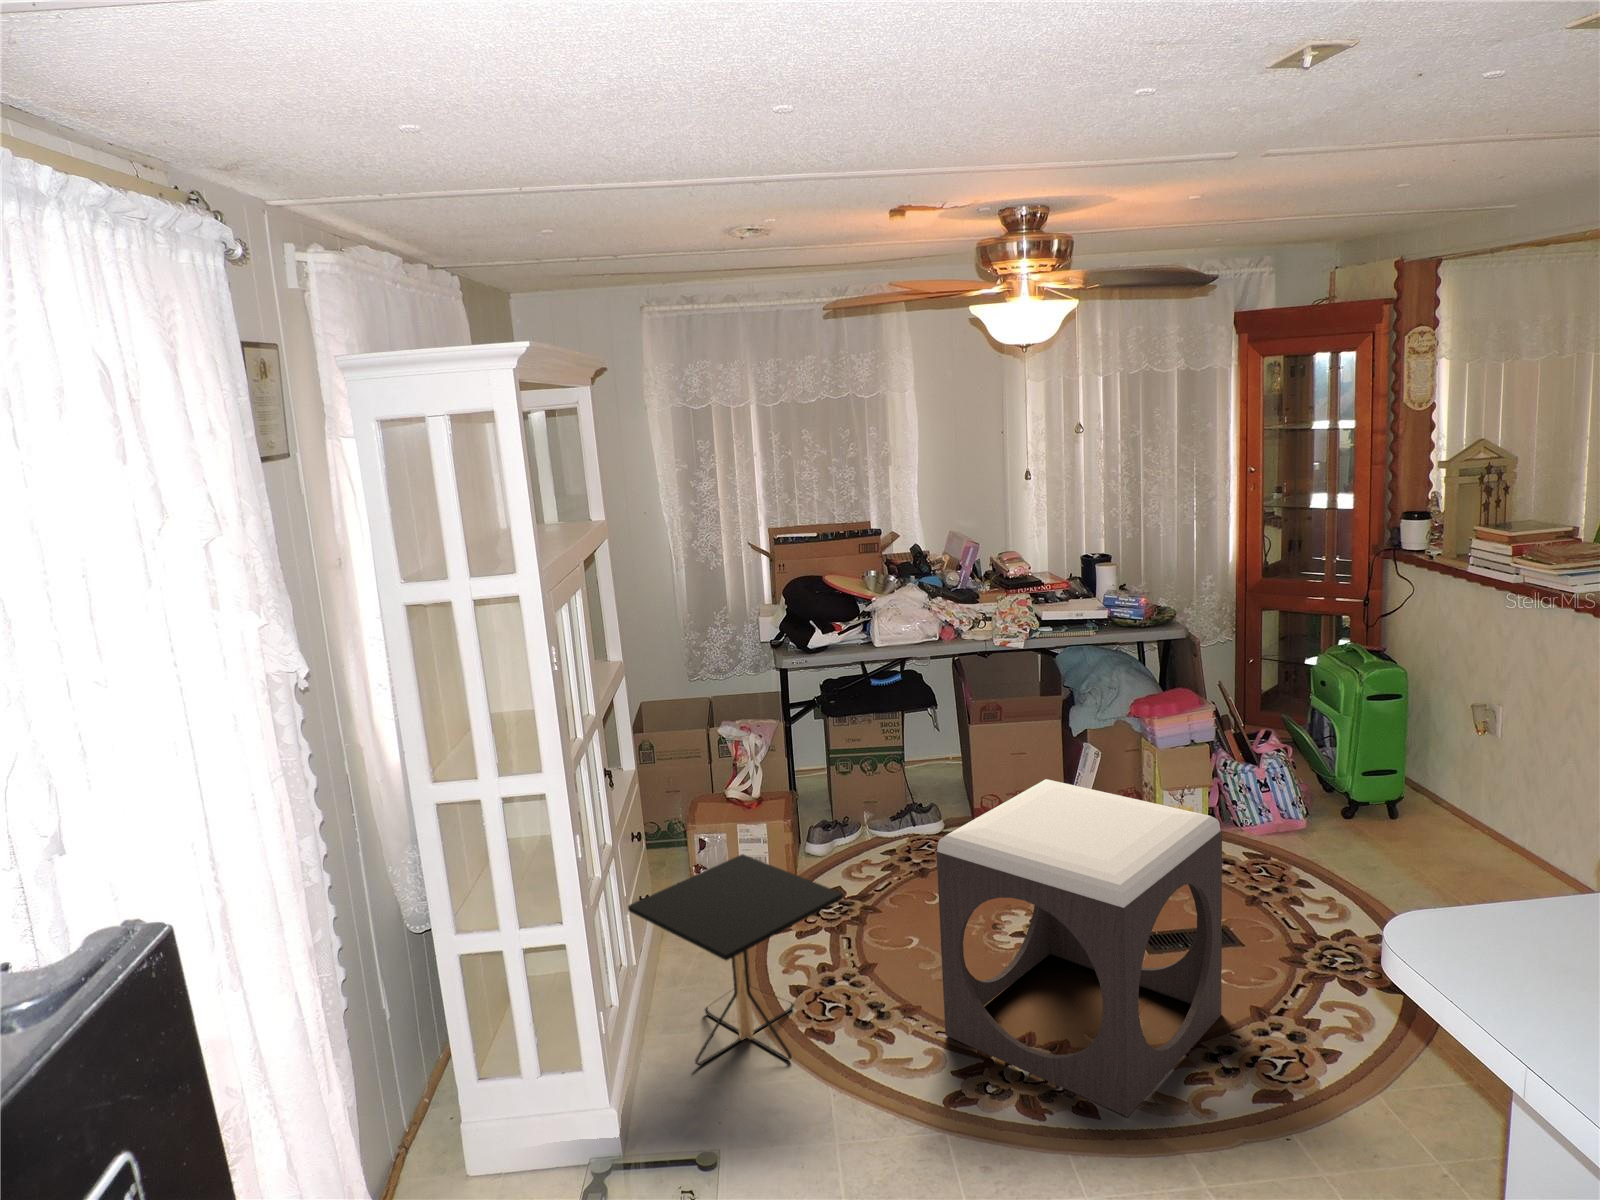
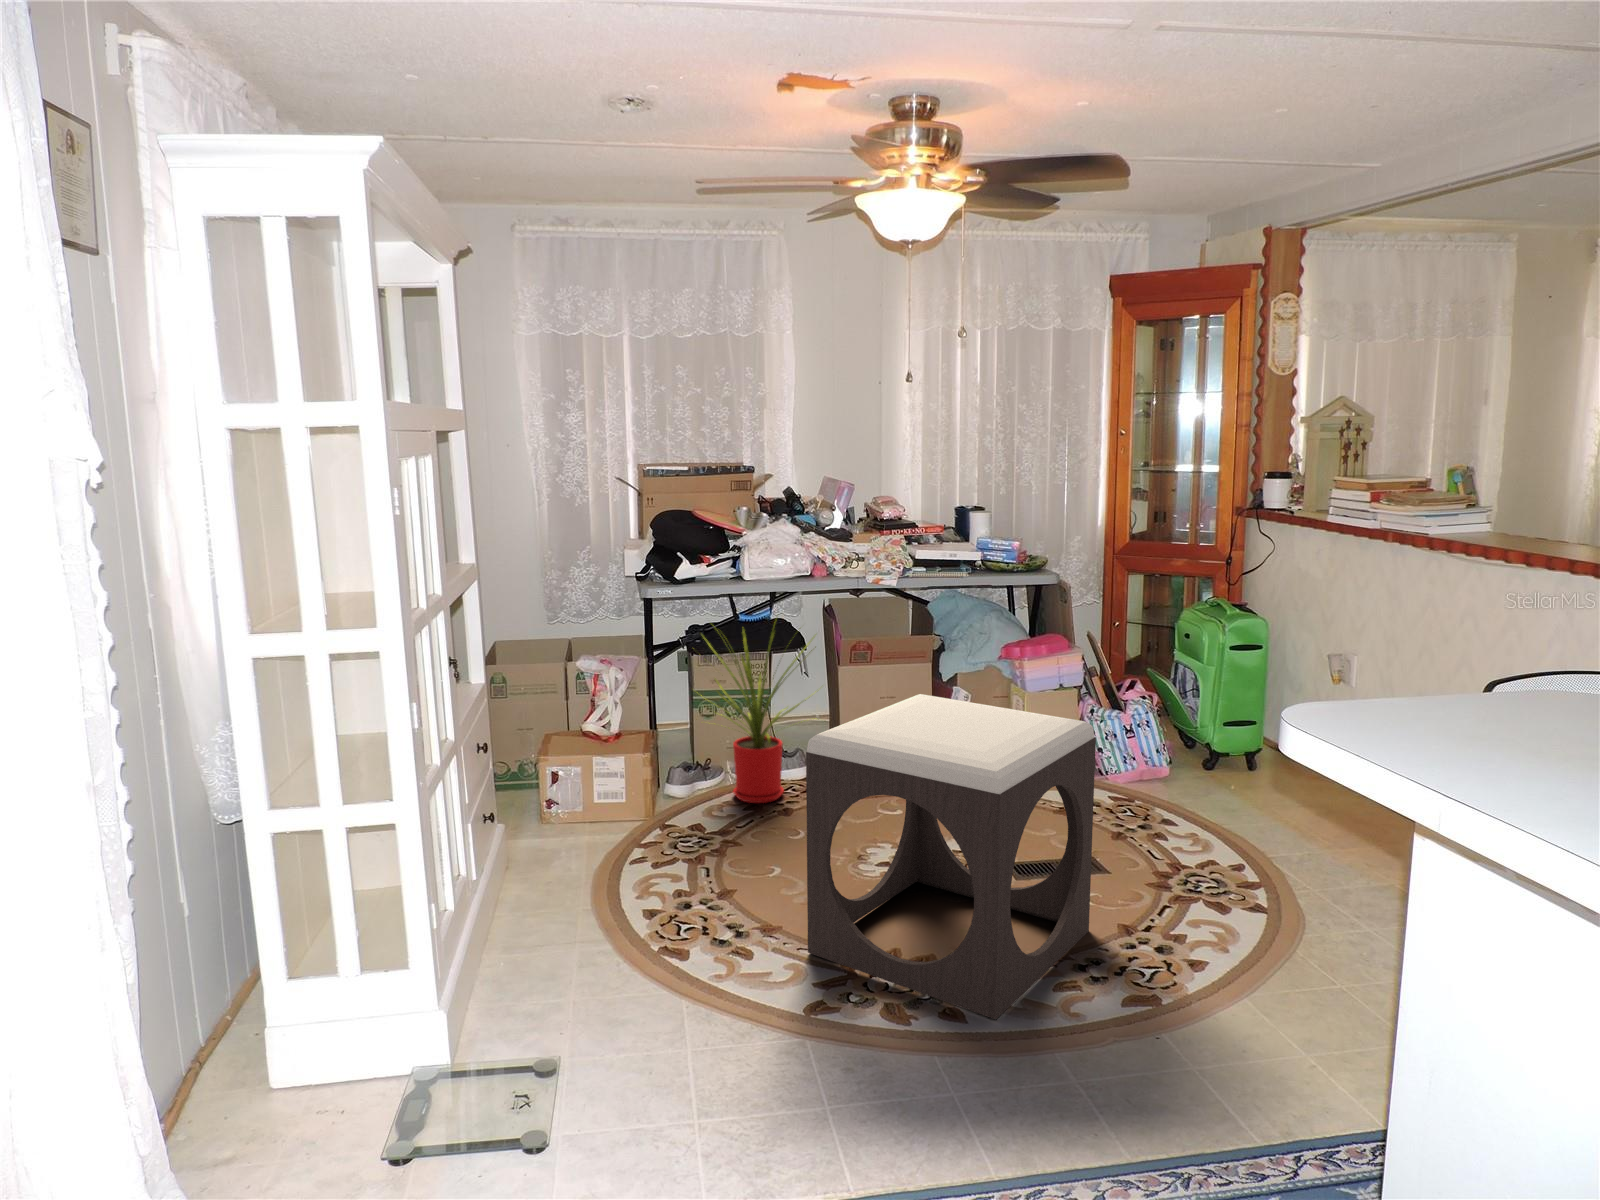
house plant: none [823,679,959,862] -> present [701,629,816,803]
side table: present [628,854,843,1065] -> none [467,767,705,984]

